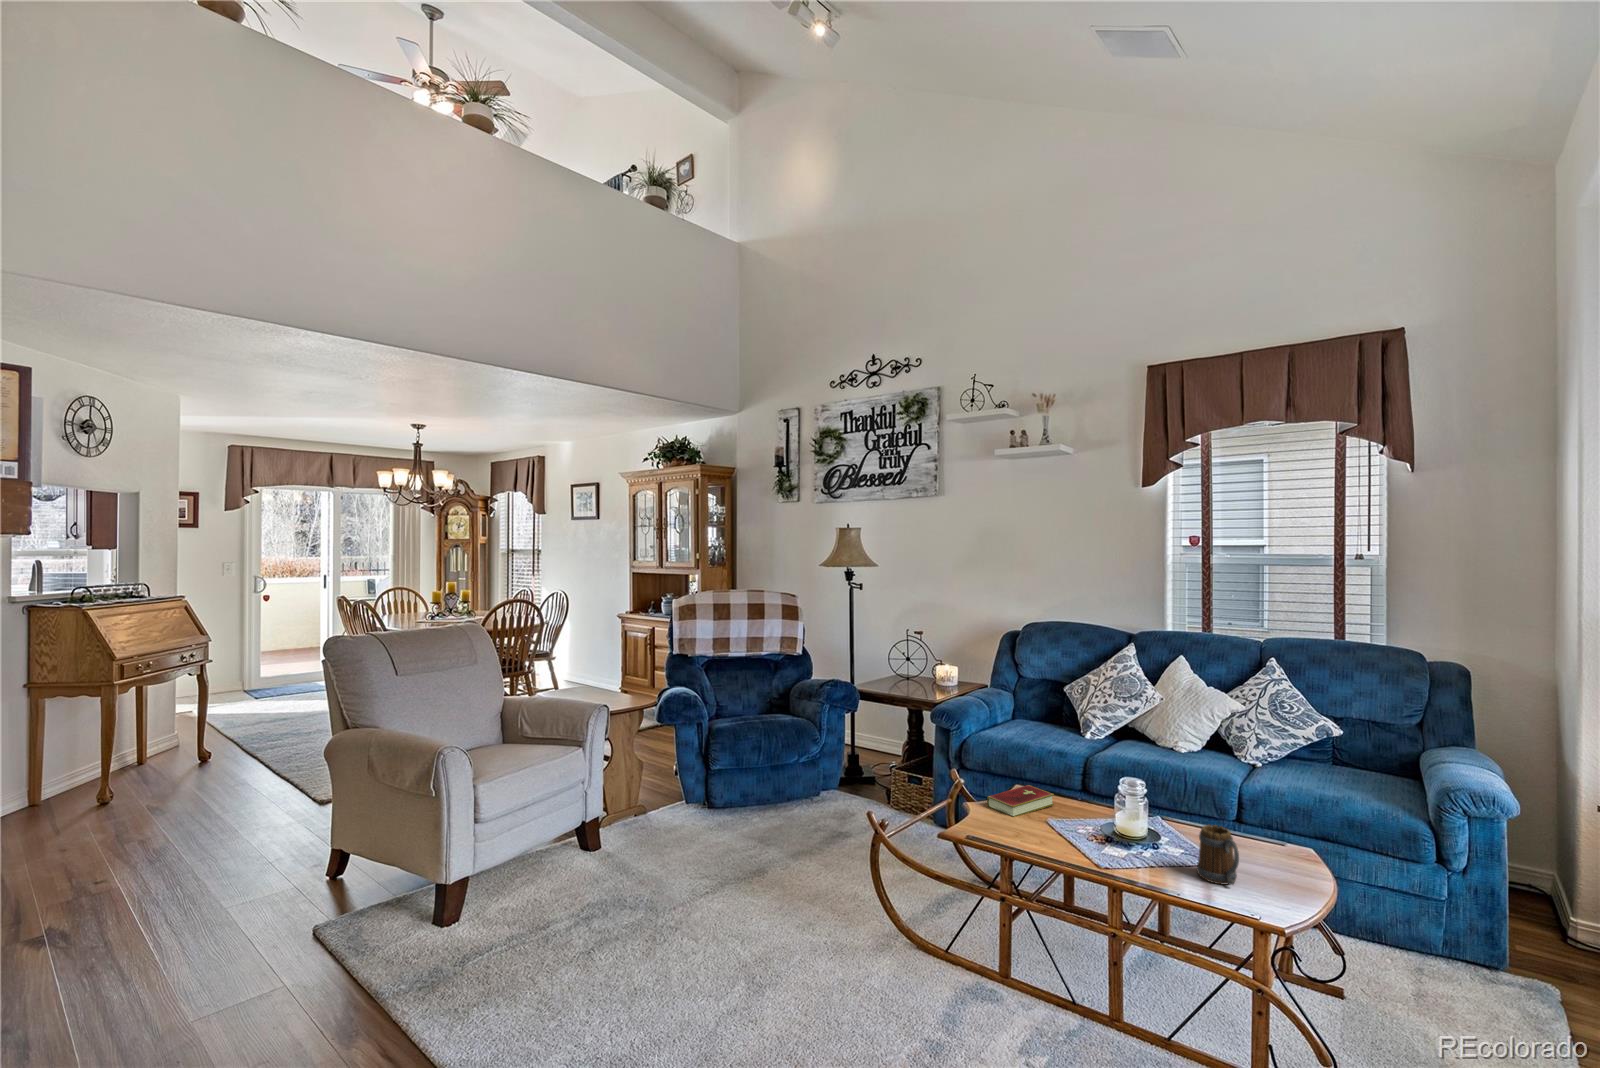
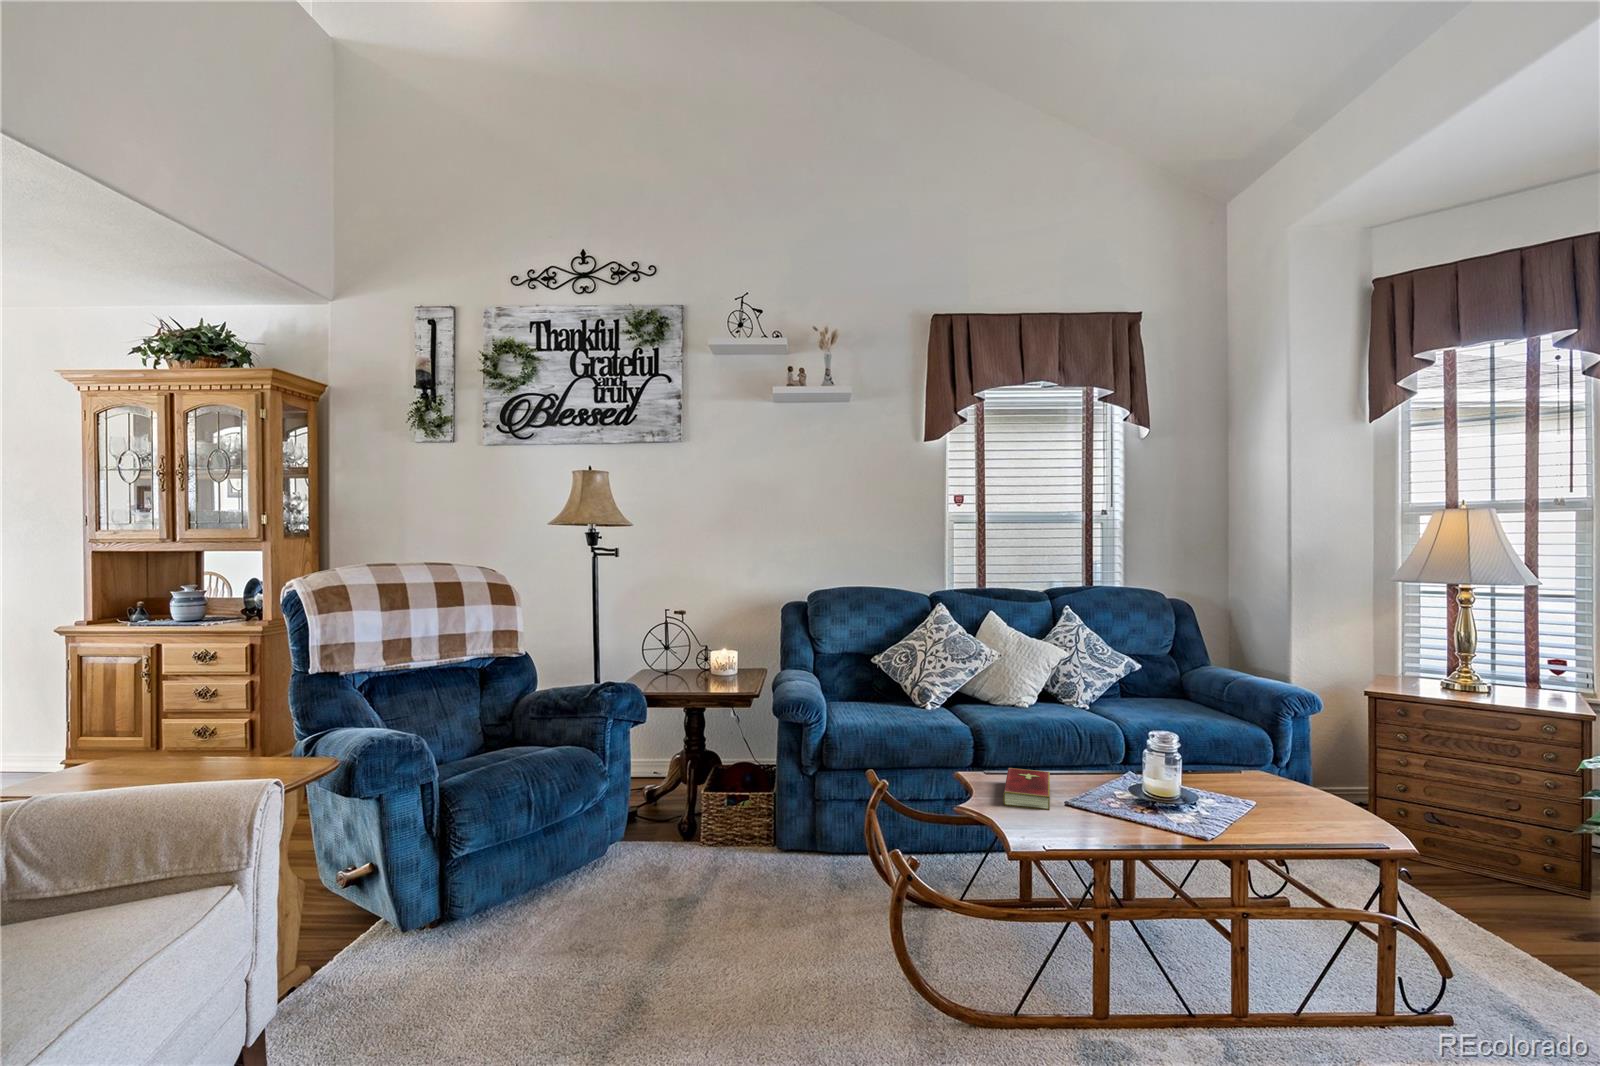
mug: present [1197,825,1239,885] -> none [1279,763,1346,826]

